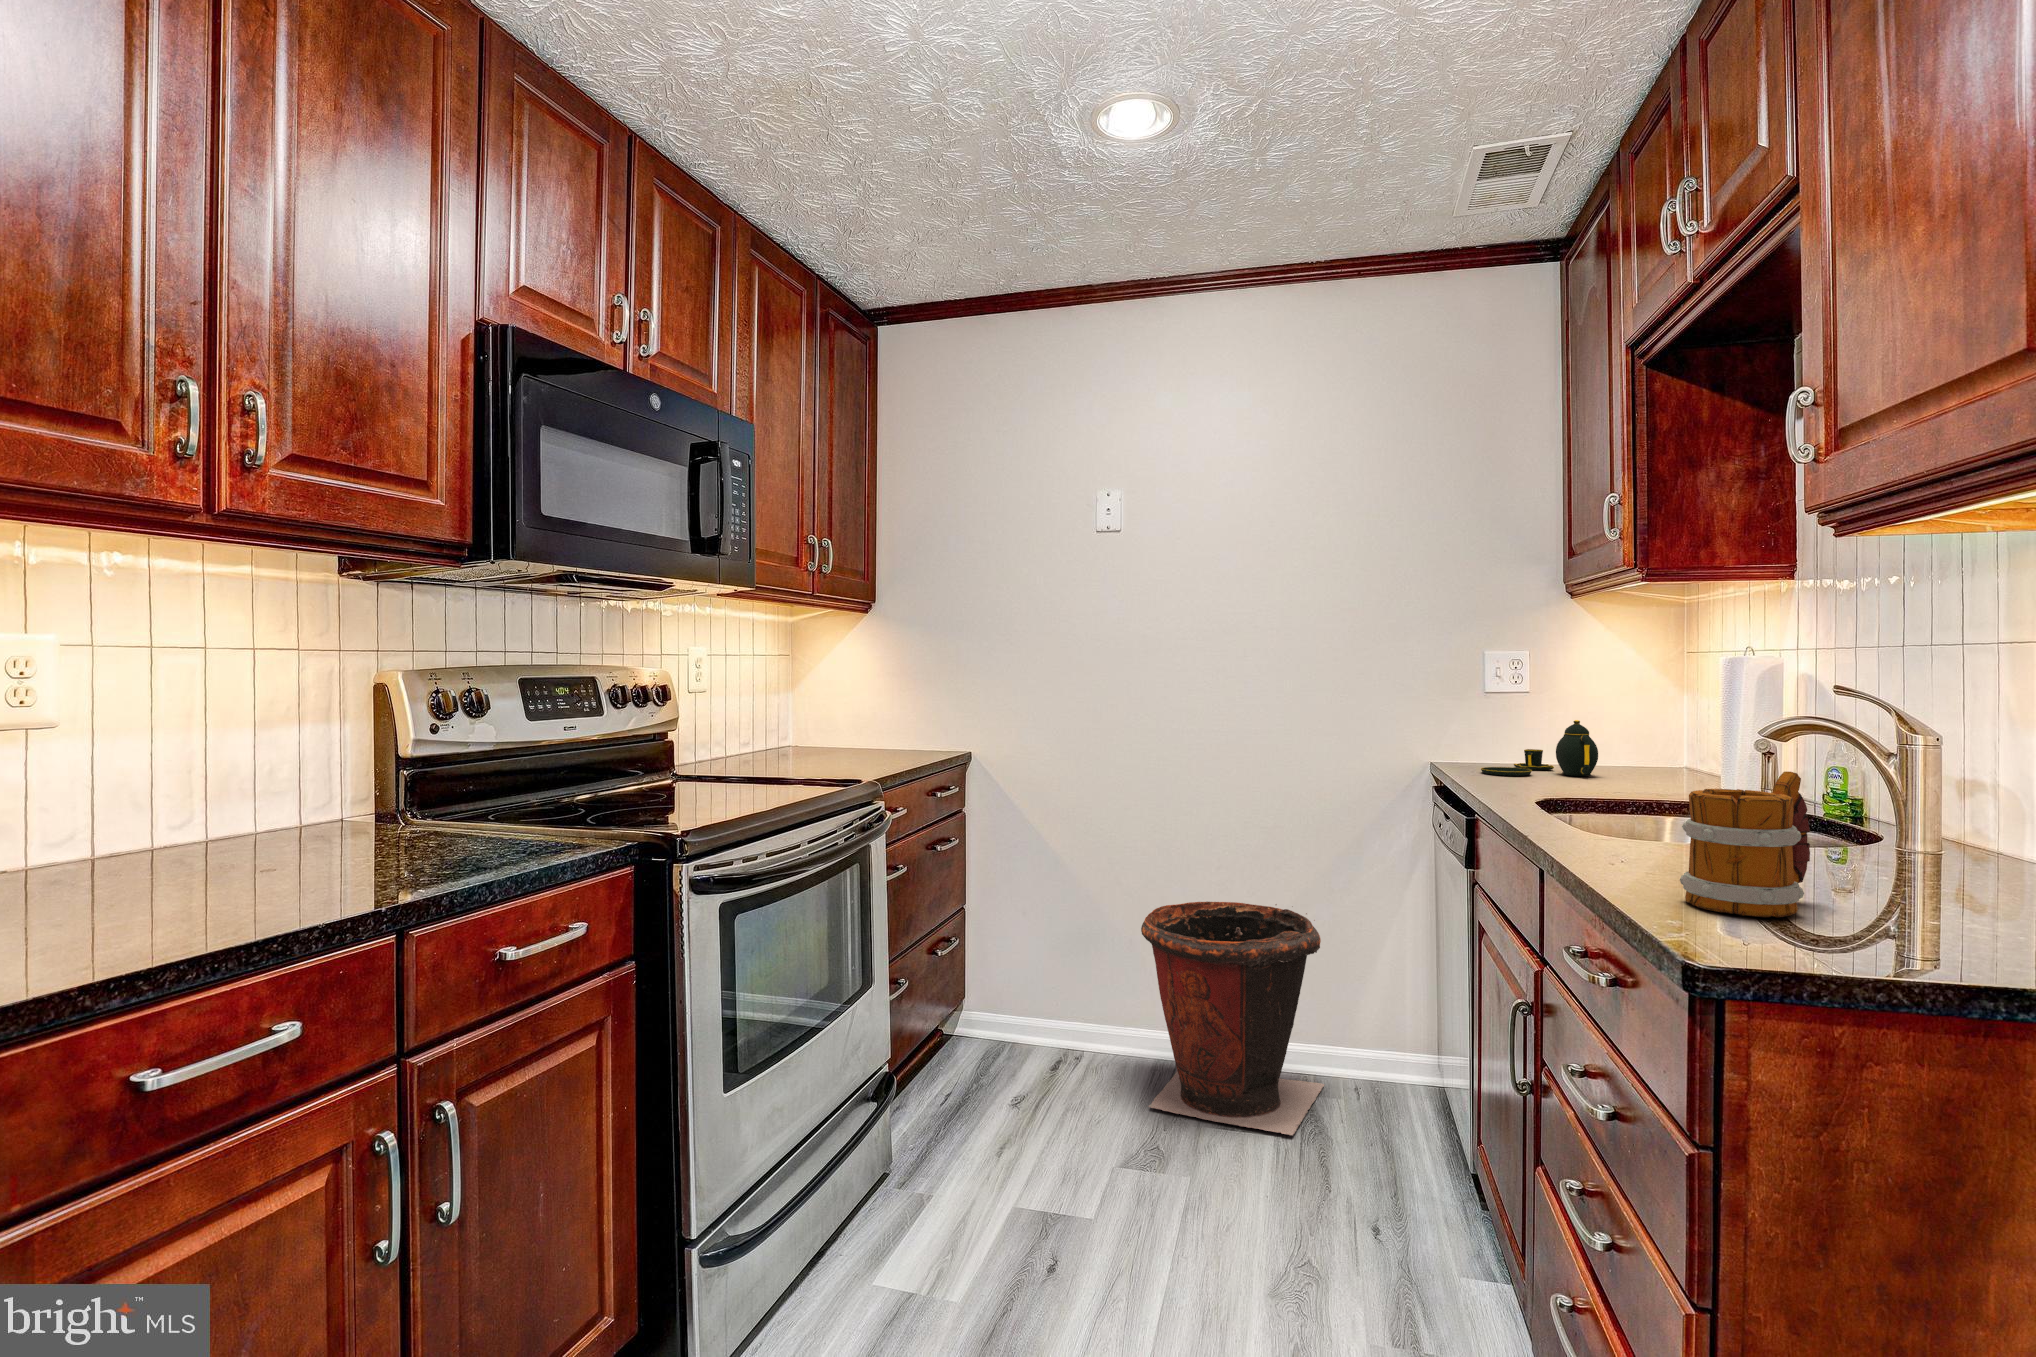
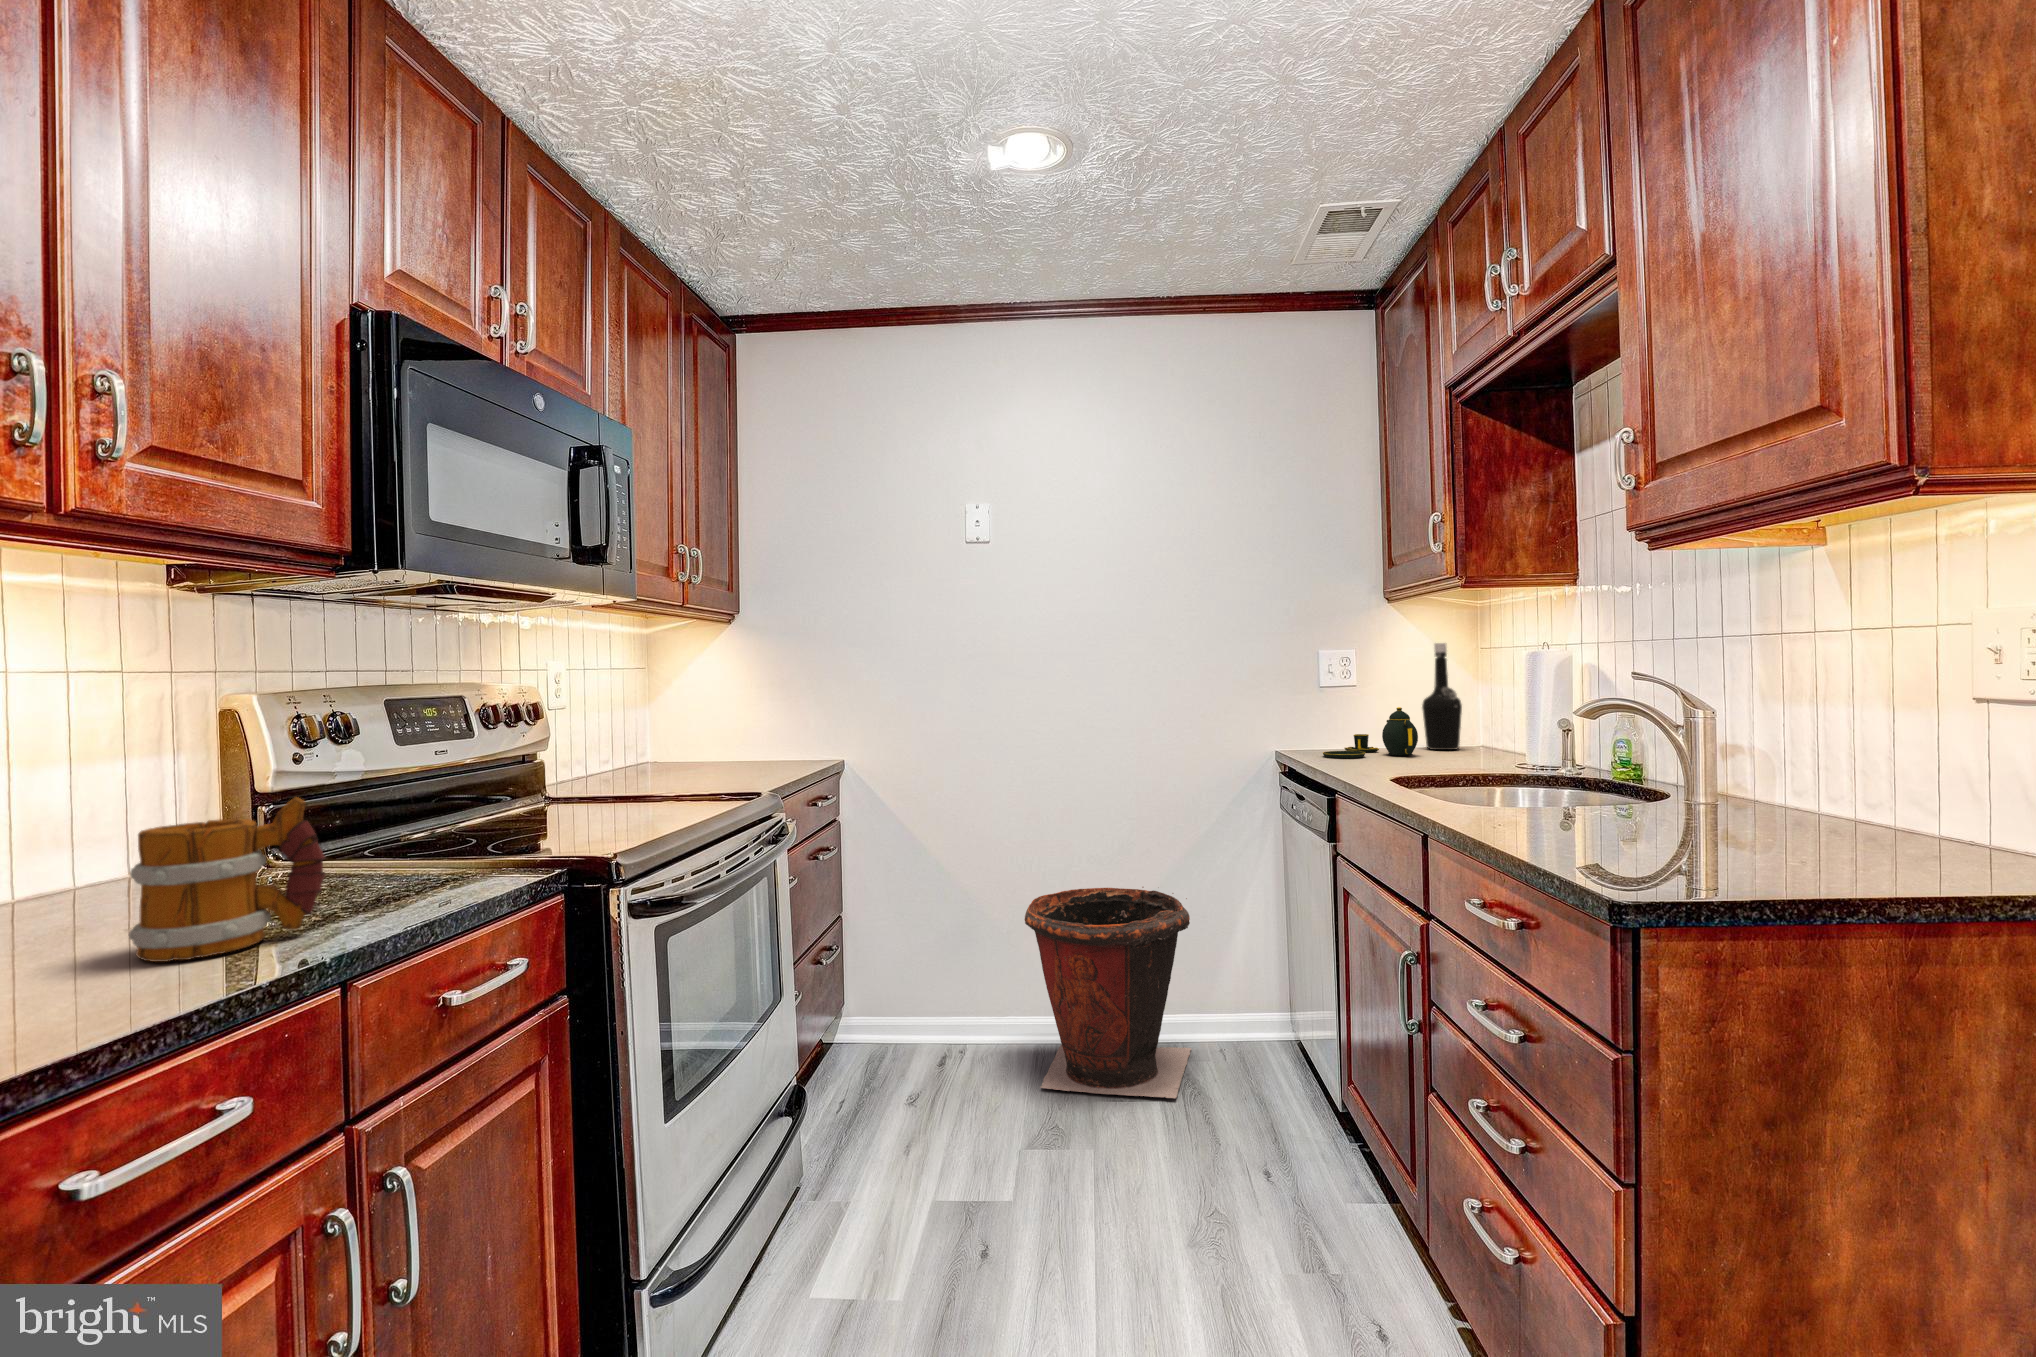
bottle: none [1613,647,1662,772] -> present [1422,643,1462,750]
mug: present [1680,772,1810,917] -> present [129,797,325,962]

